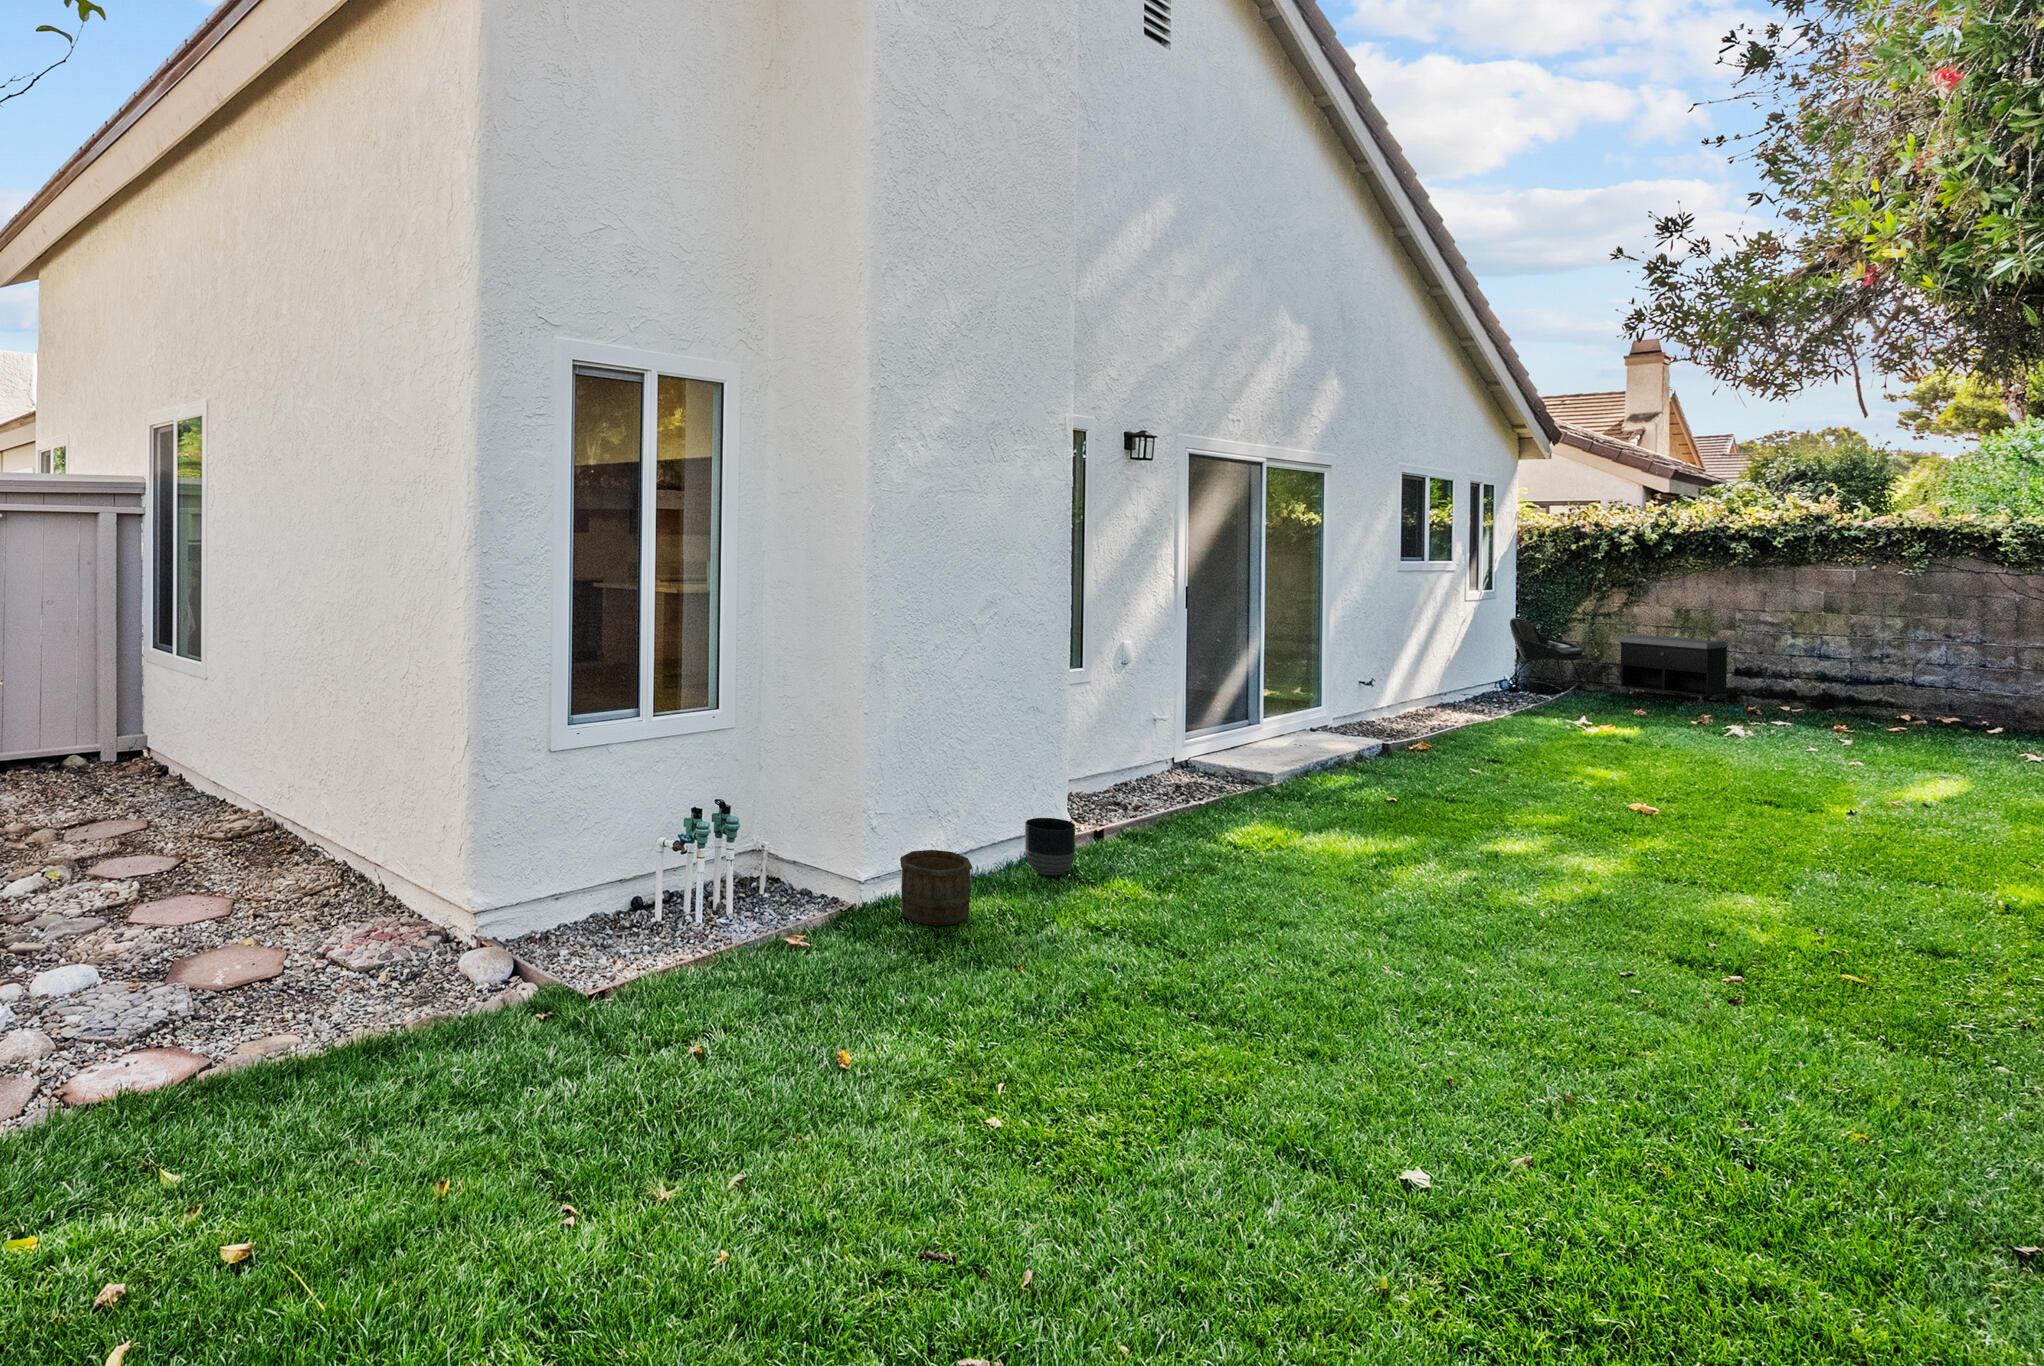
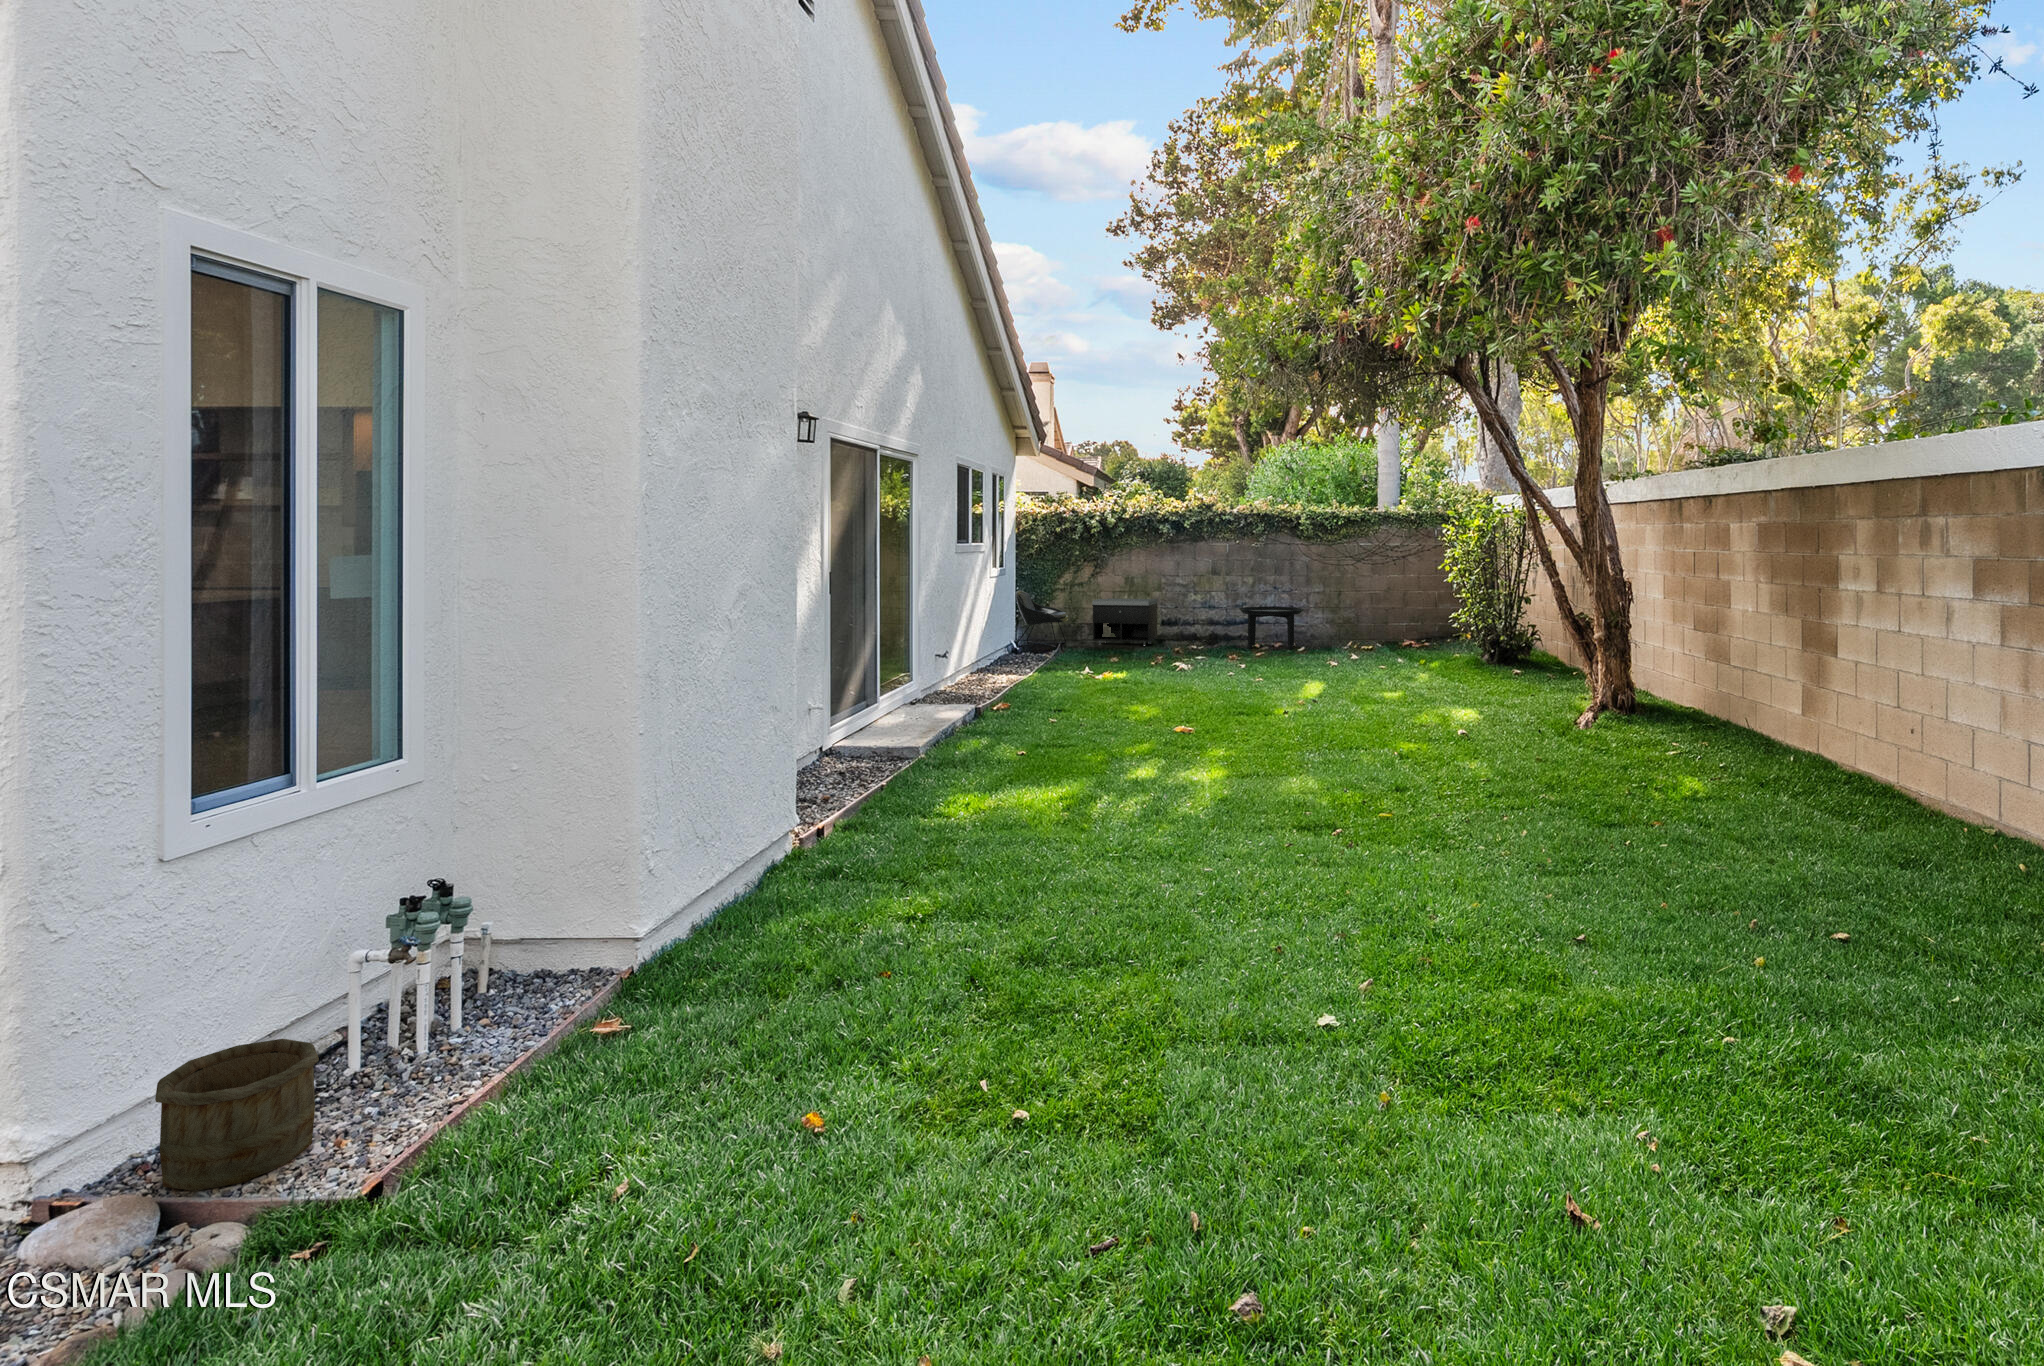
round table: none [1868,664,2003,733] -> present [1239,607,1304,649]
planter: present [1025,818,1075,876] -> none [784,819,840,881]
wooden bucket: present [900,850,973,926] -> present [155,1039,319,1191]

